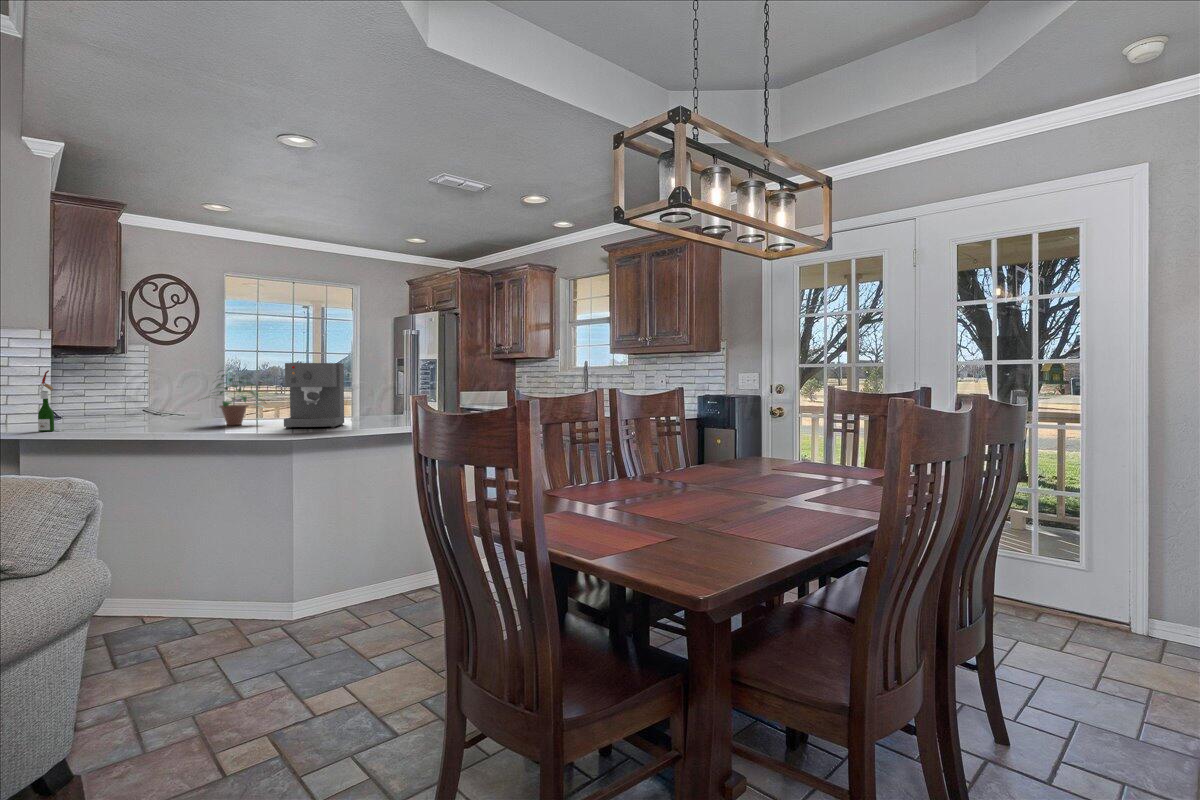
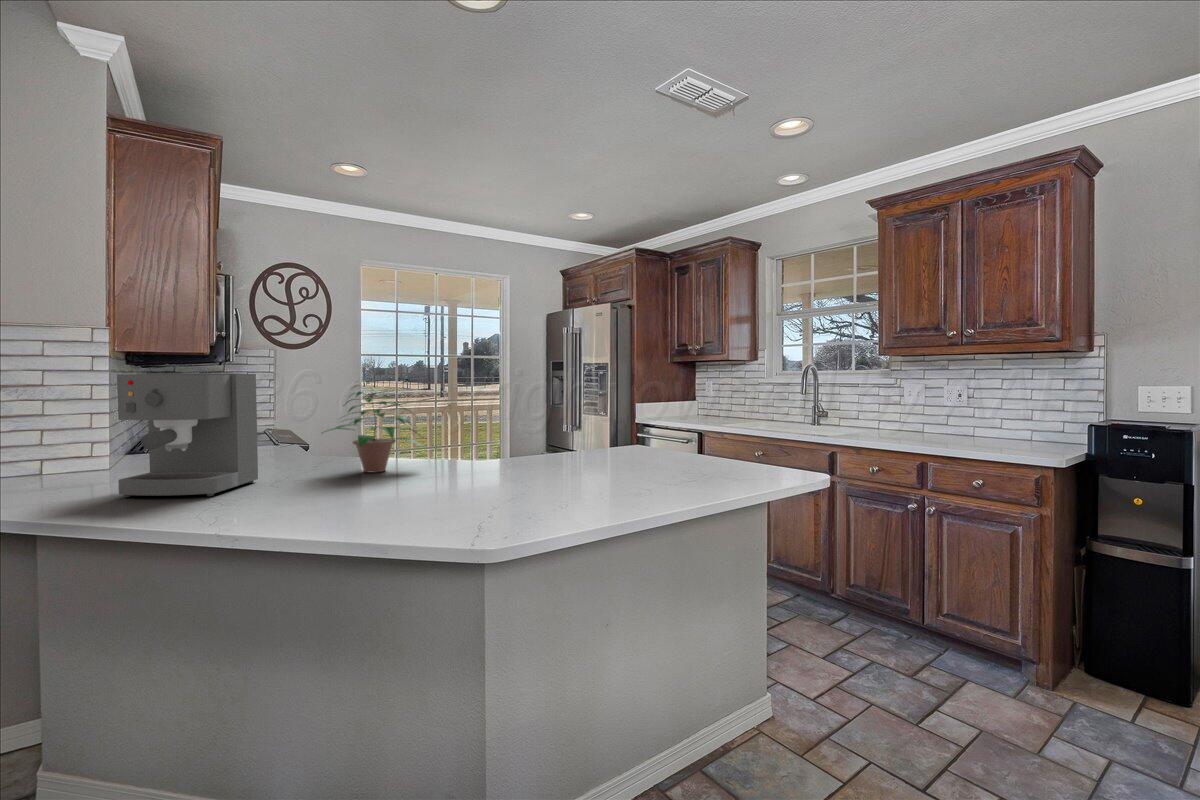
coffee maker: present [284,363,344,428] -> present [117,373,258,497]
wine bottle: present [38,370,61,432] -> none [80,388,115,488]

